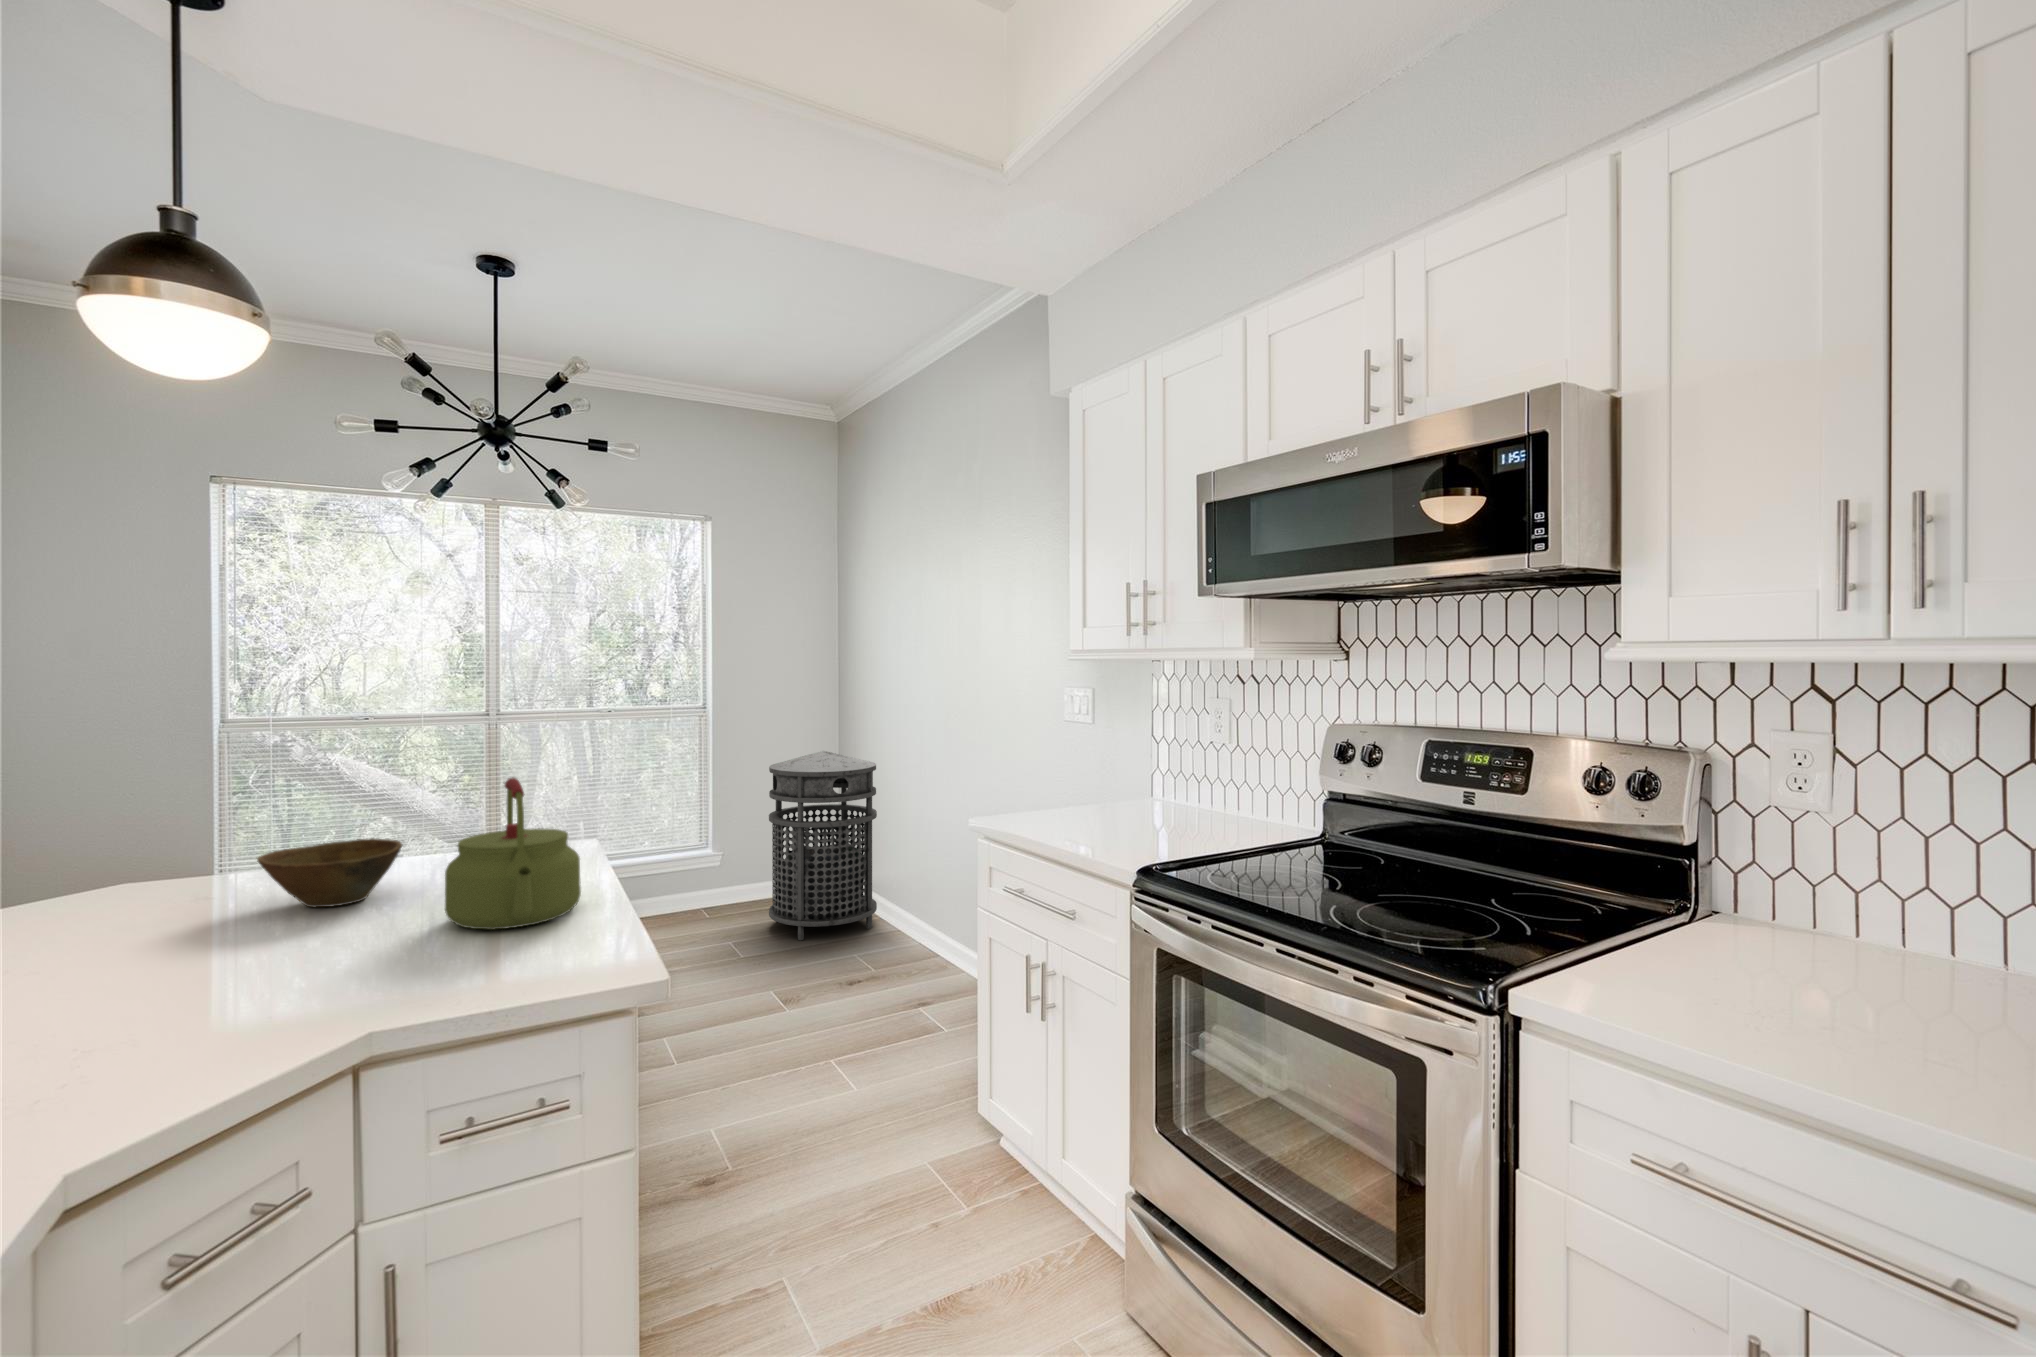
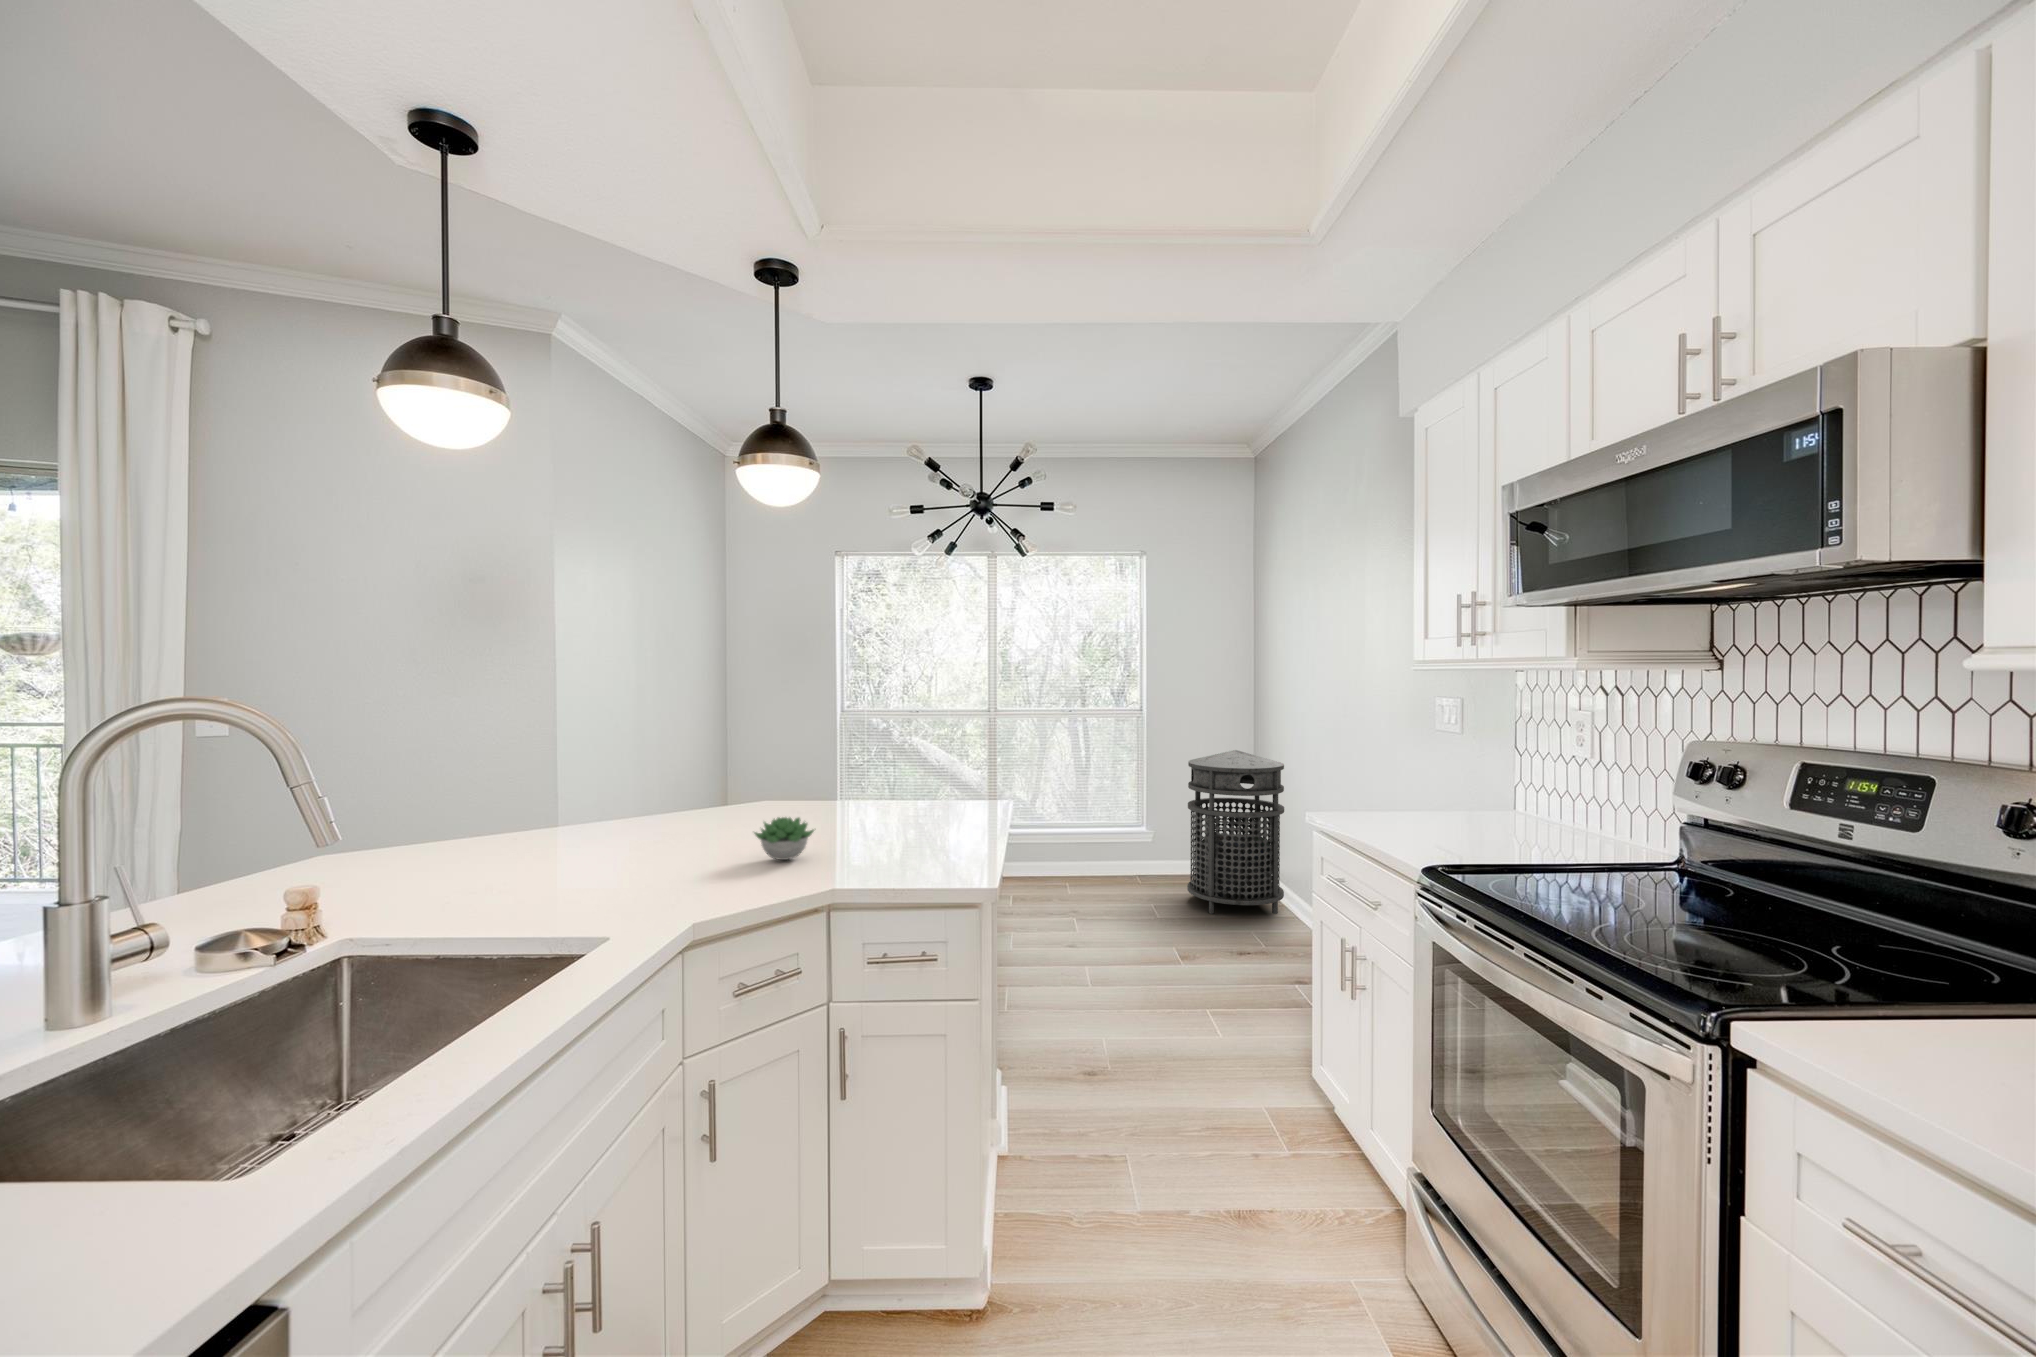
kettle: present [445,778,581,930] -> none [896,747,975,846]
bowl: present [257,838,402,907] -> none [813,783,886,822]
succulent plant: none [160,916,302,998] -> present [754,817,814,860]

